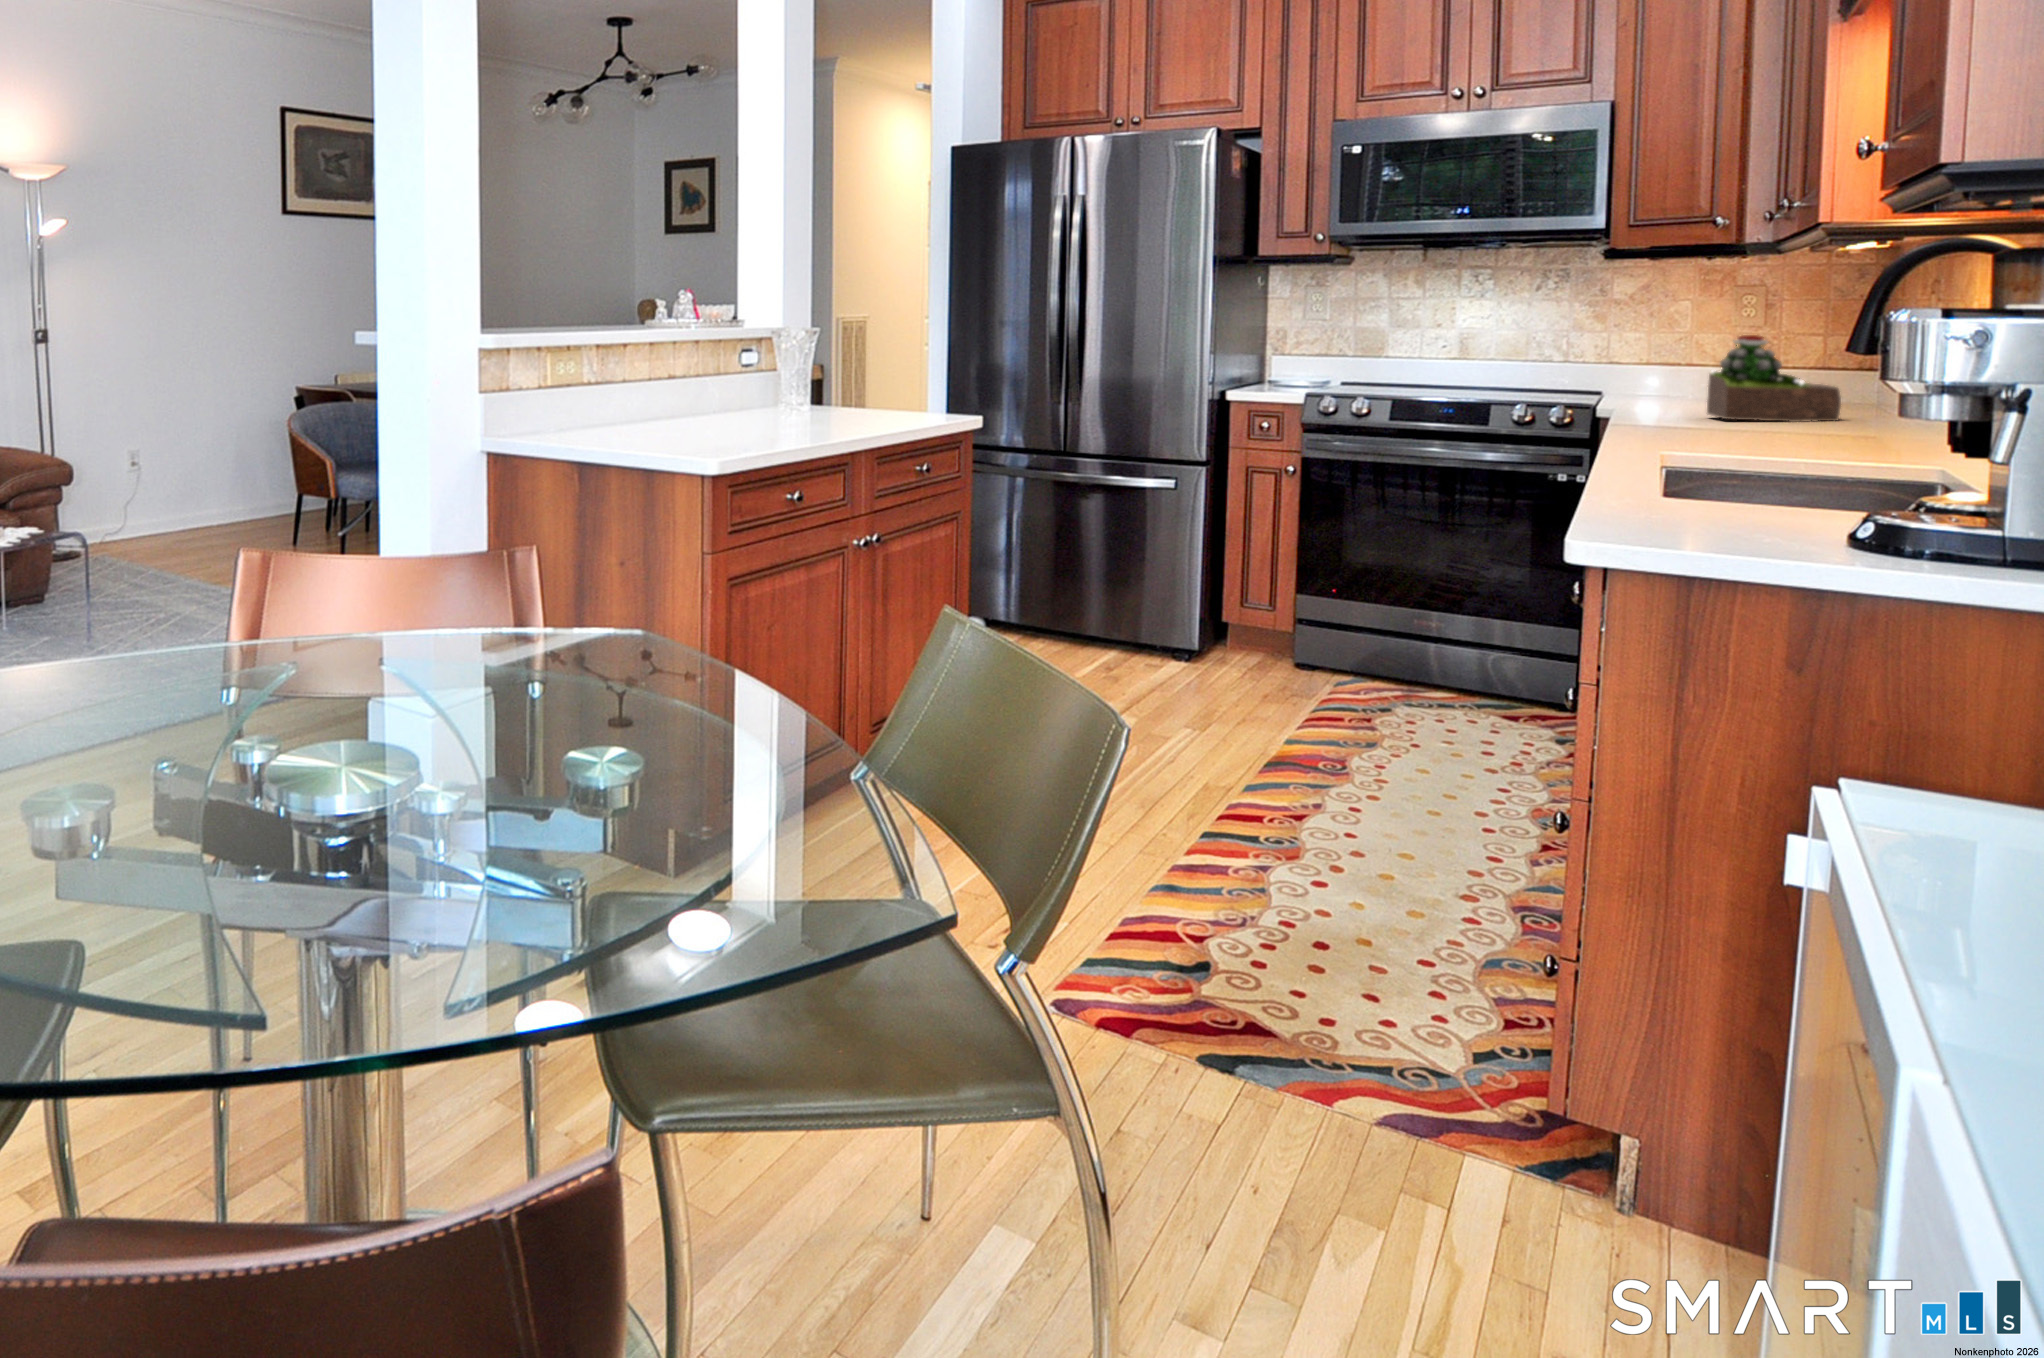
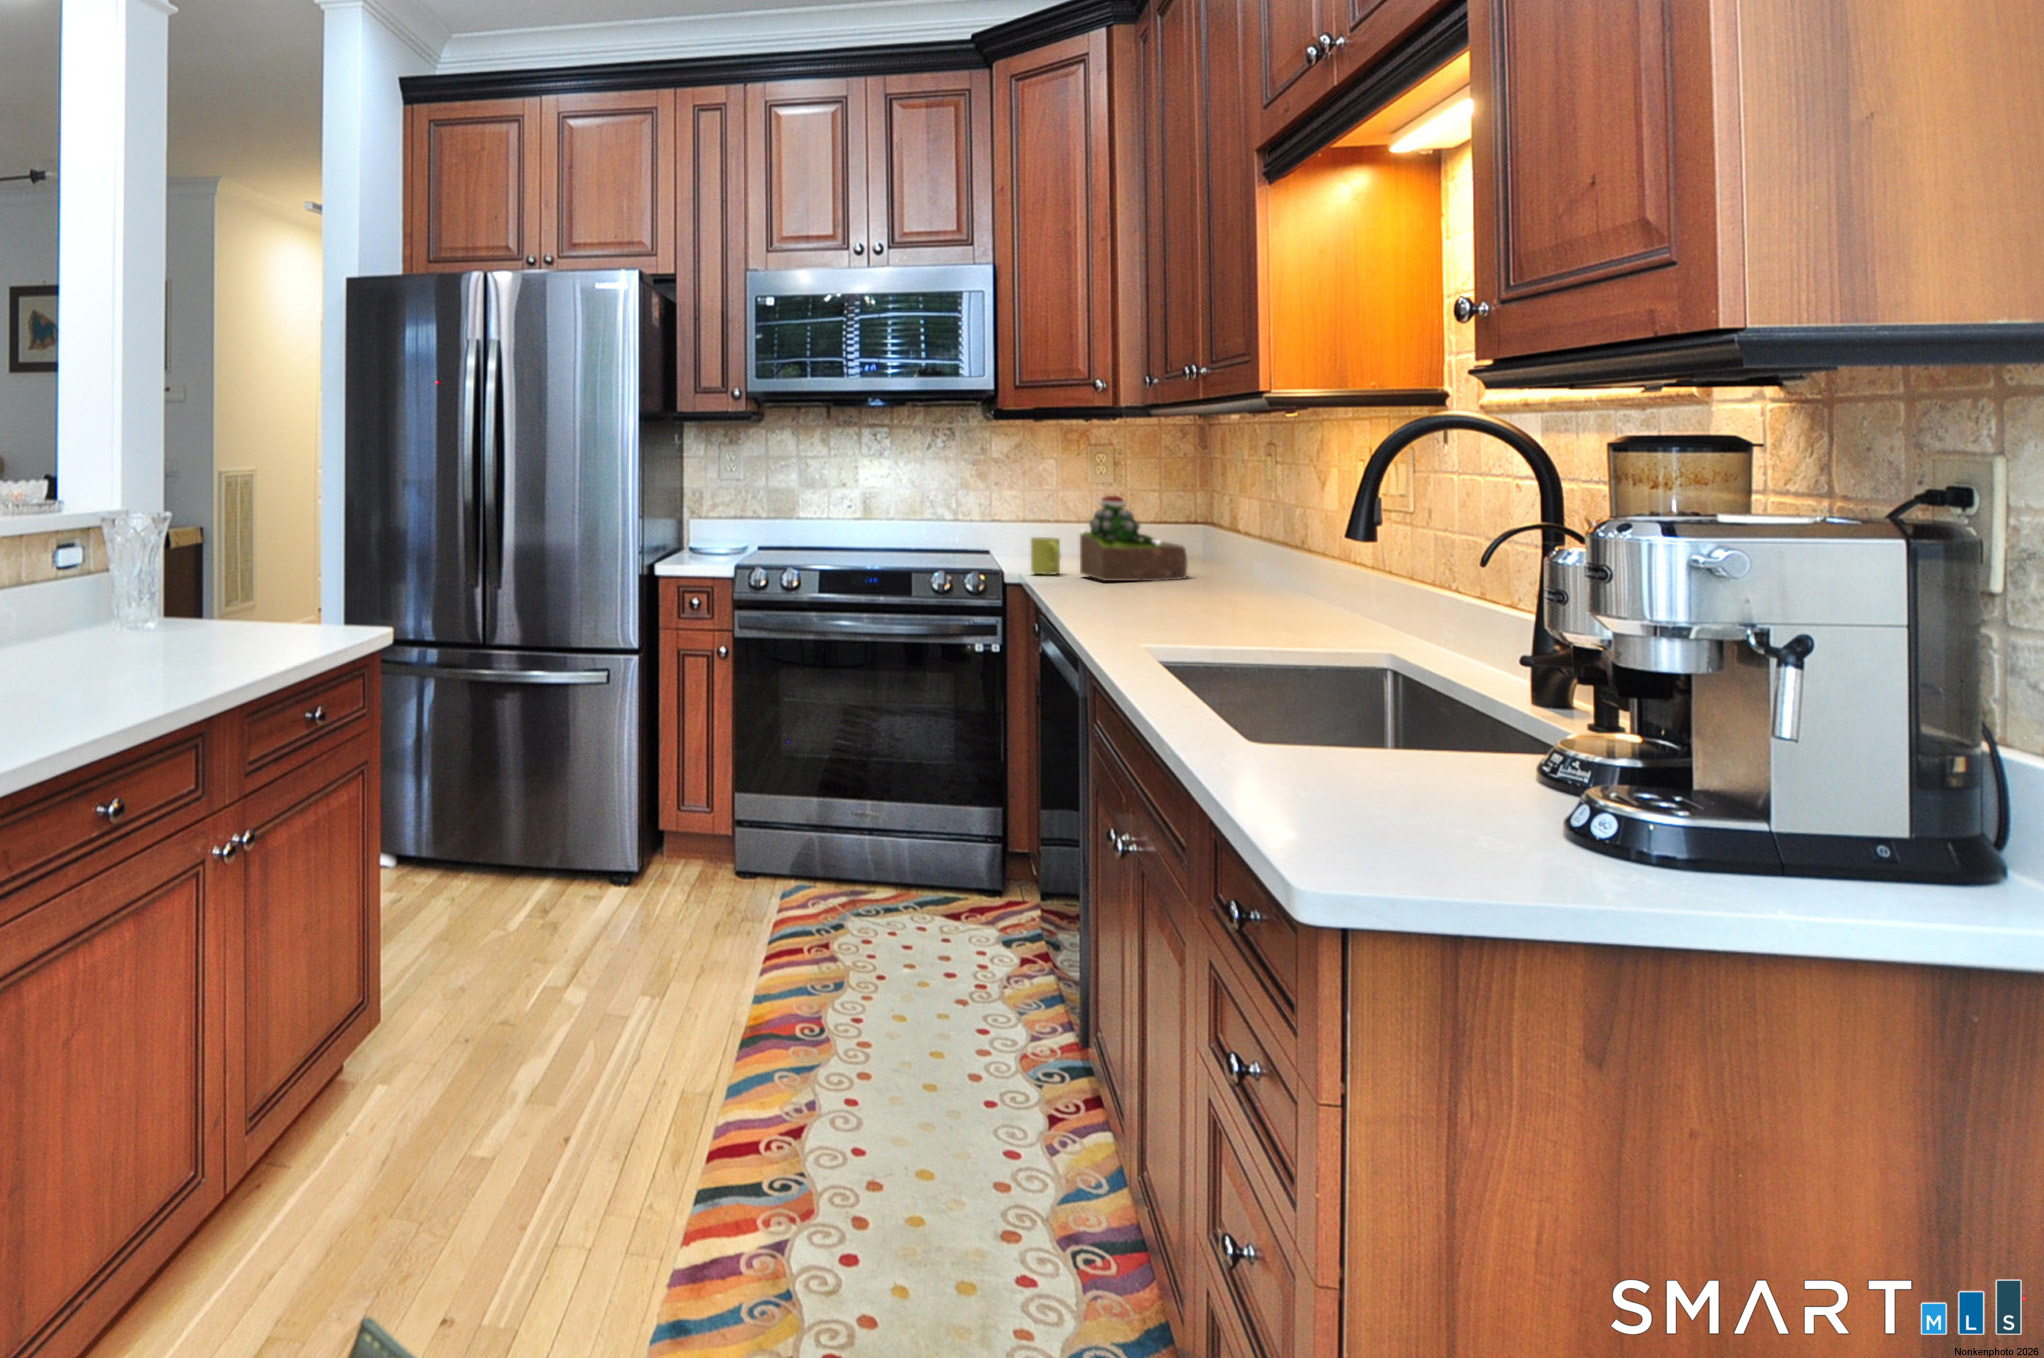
mug: none [1651,378,1689,415] -> present [1031,537,1060,575]

